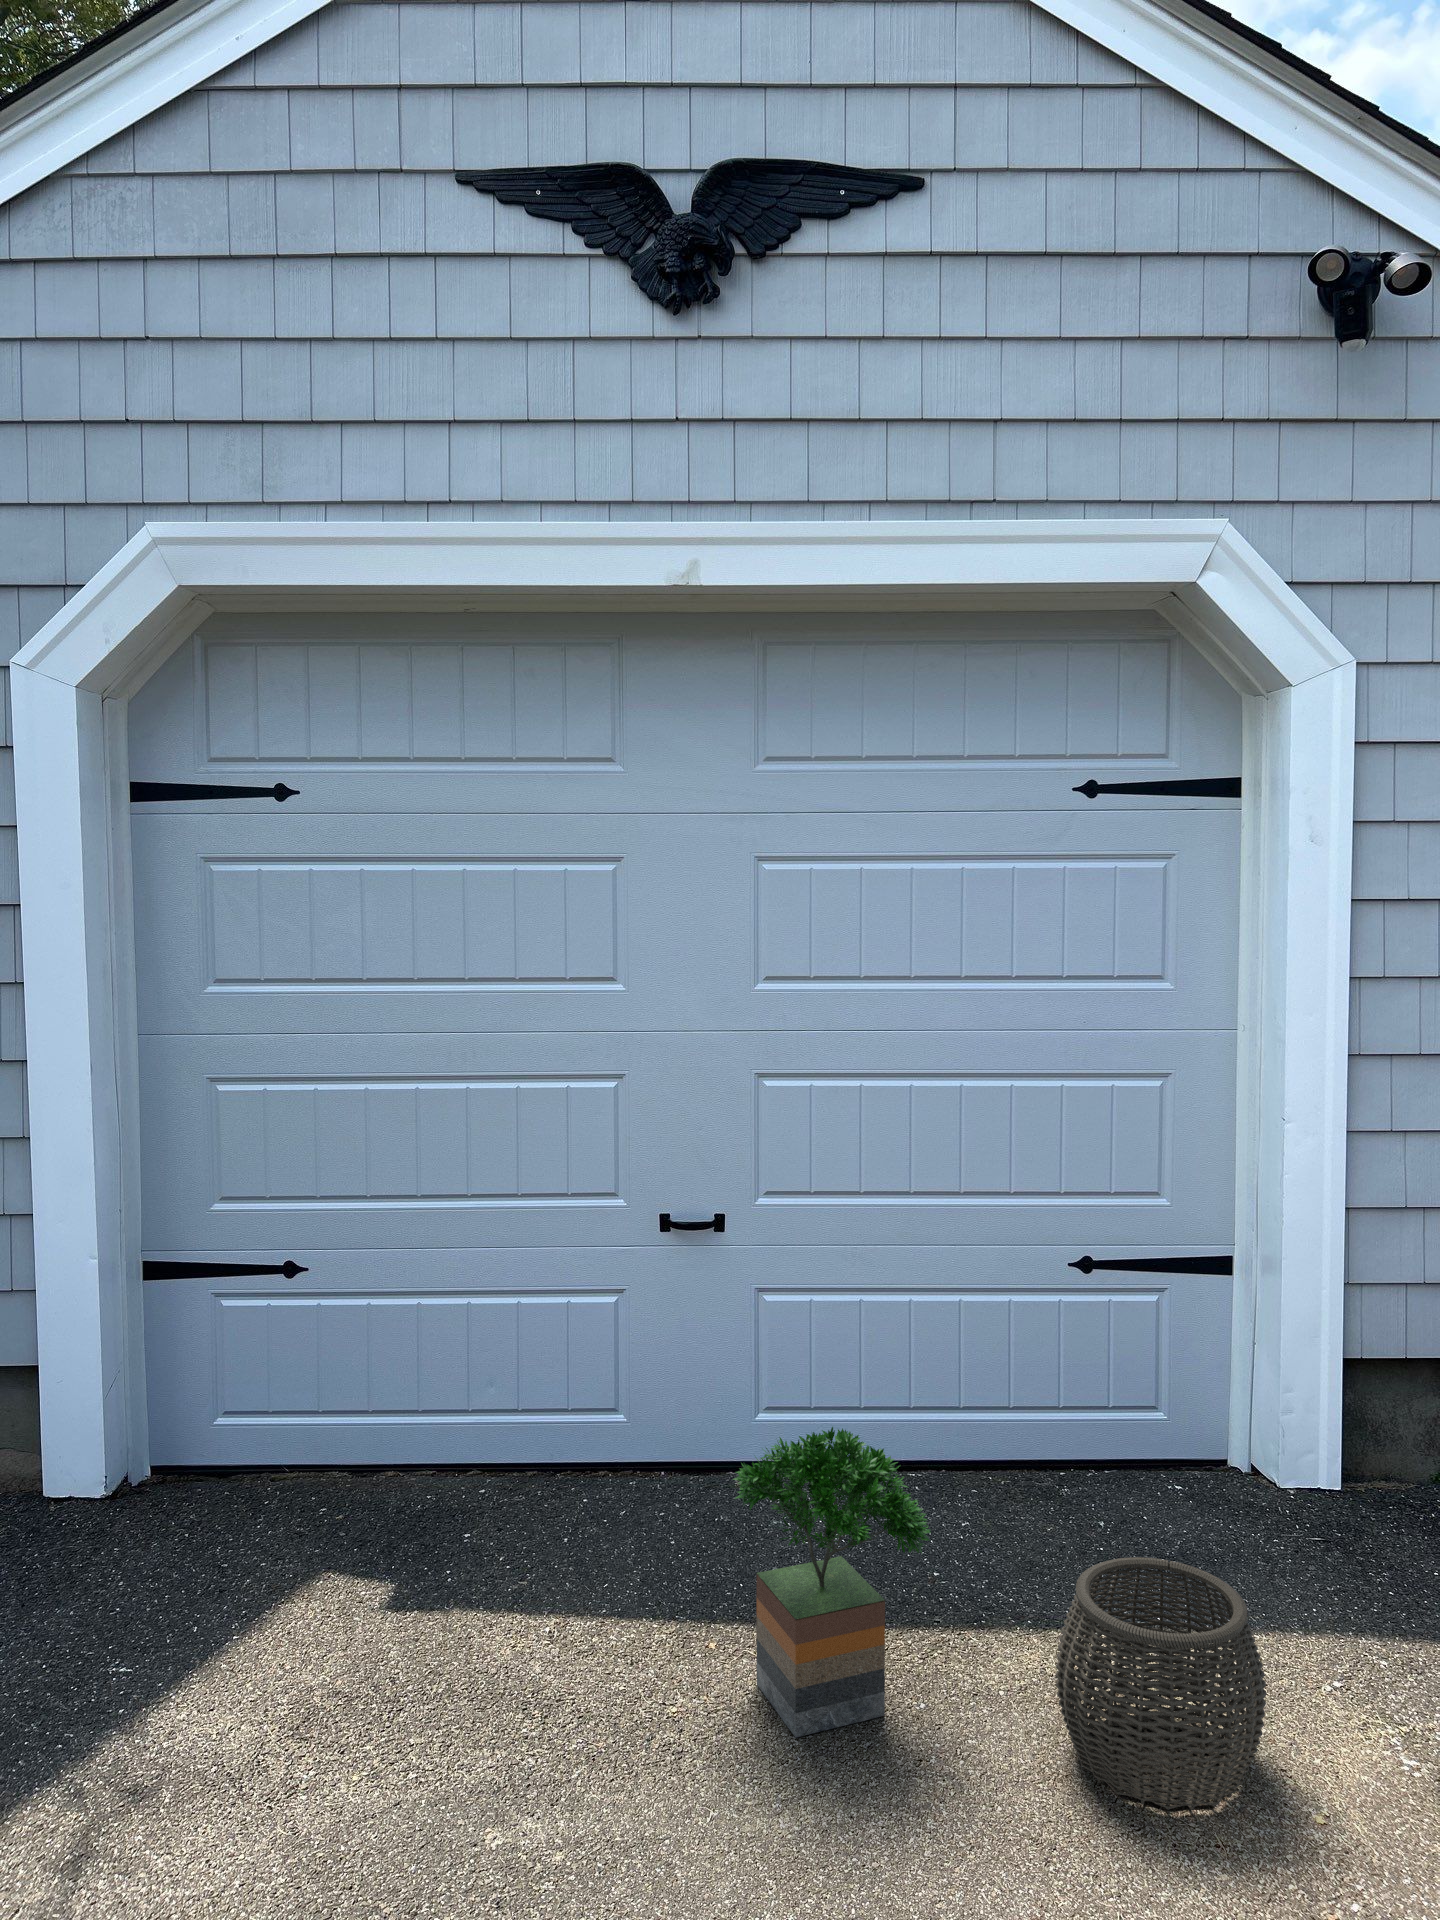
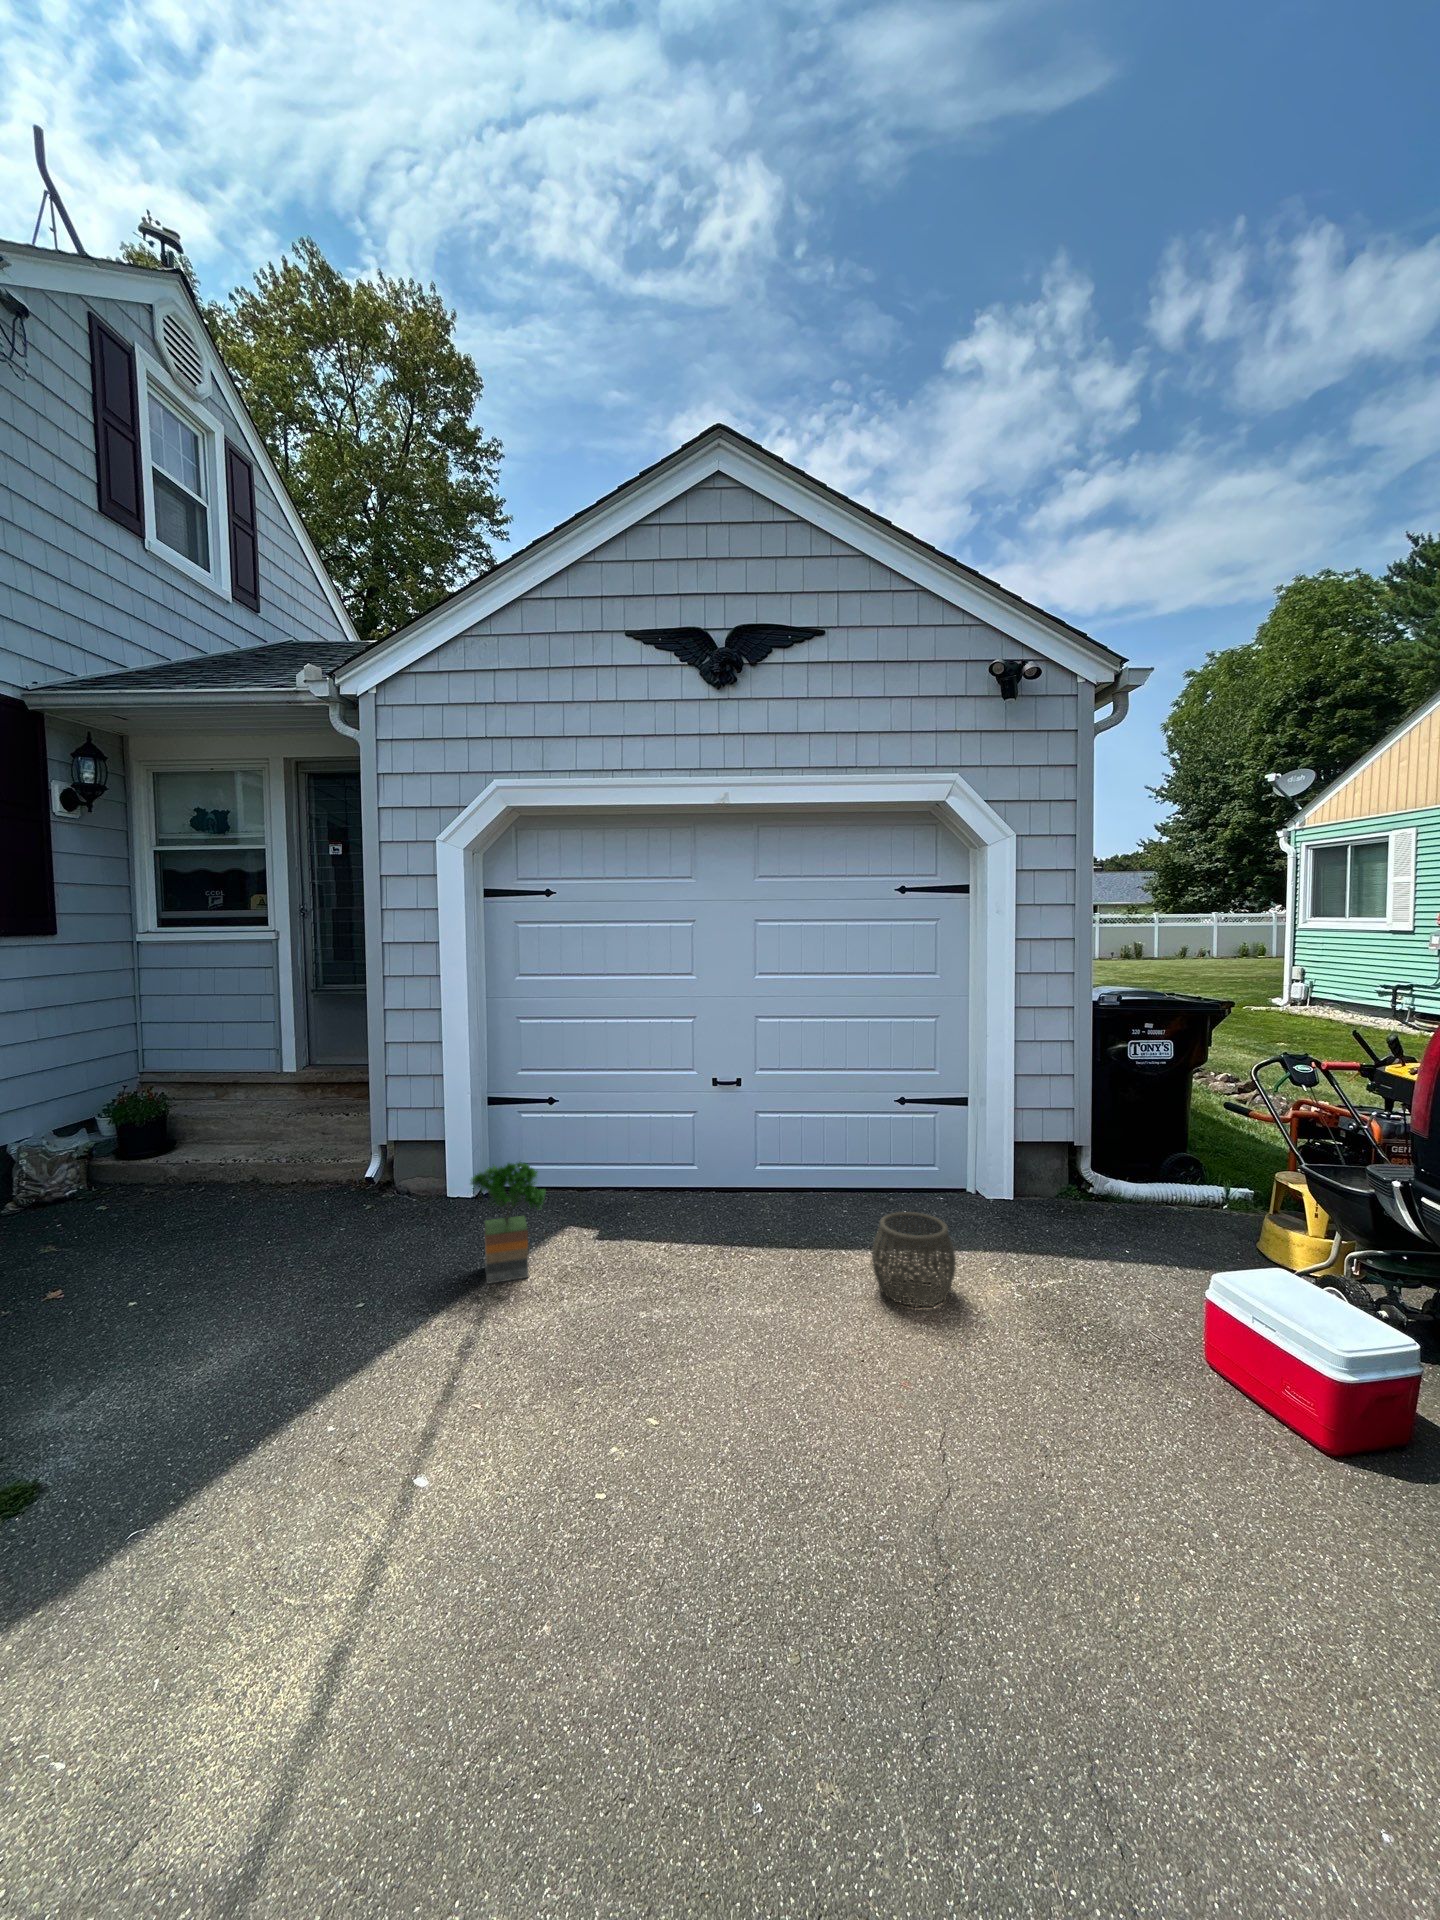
potted tree: present [733,1427,930,1738] -> present [471,1162,545,1284]

